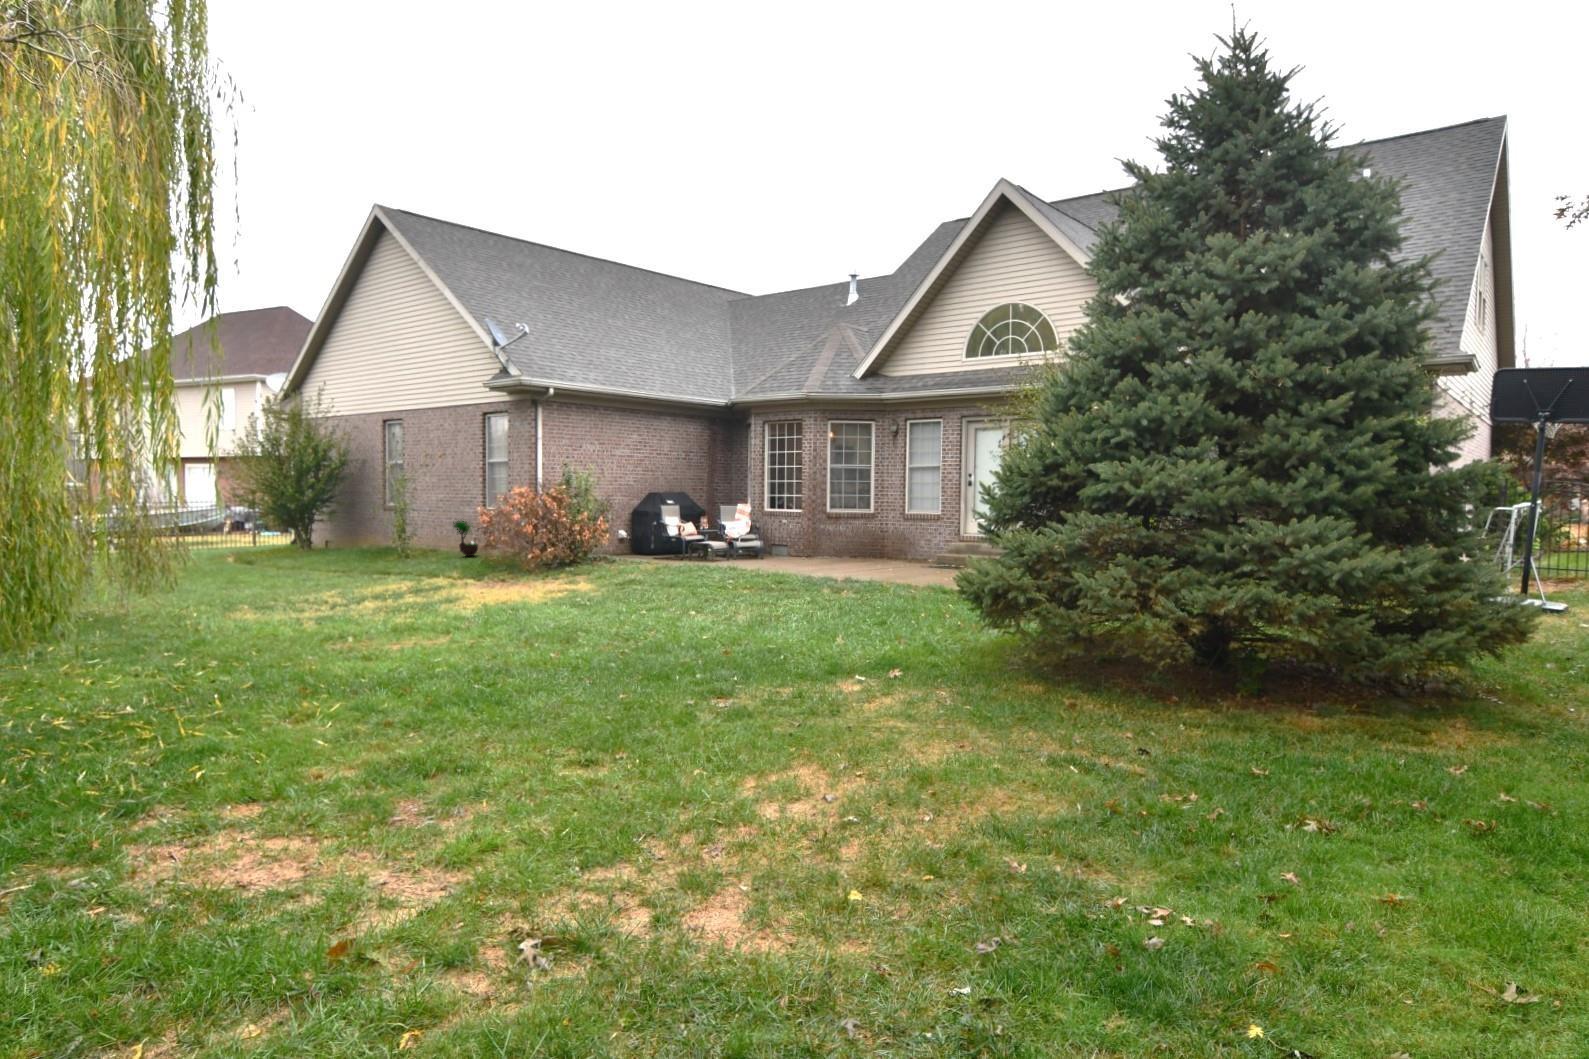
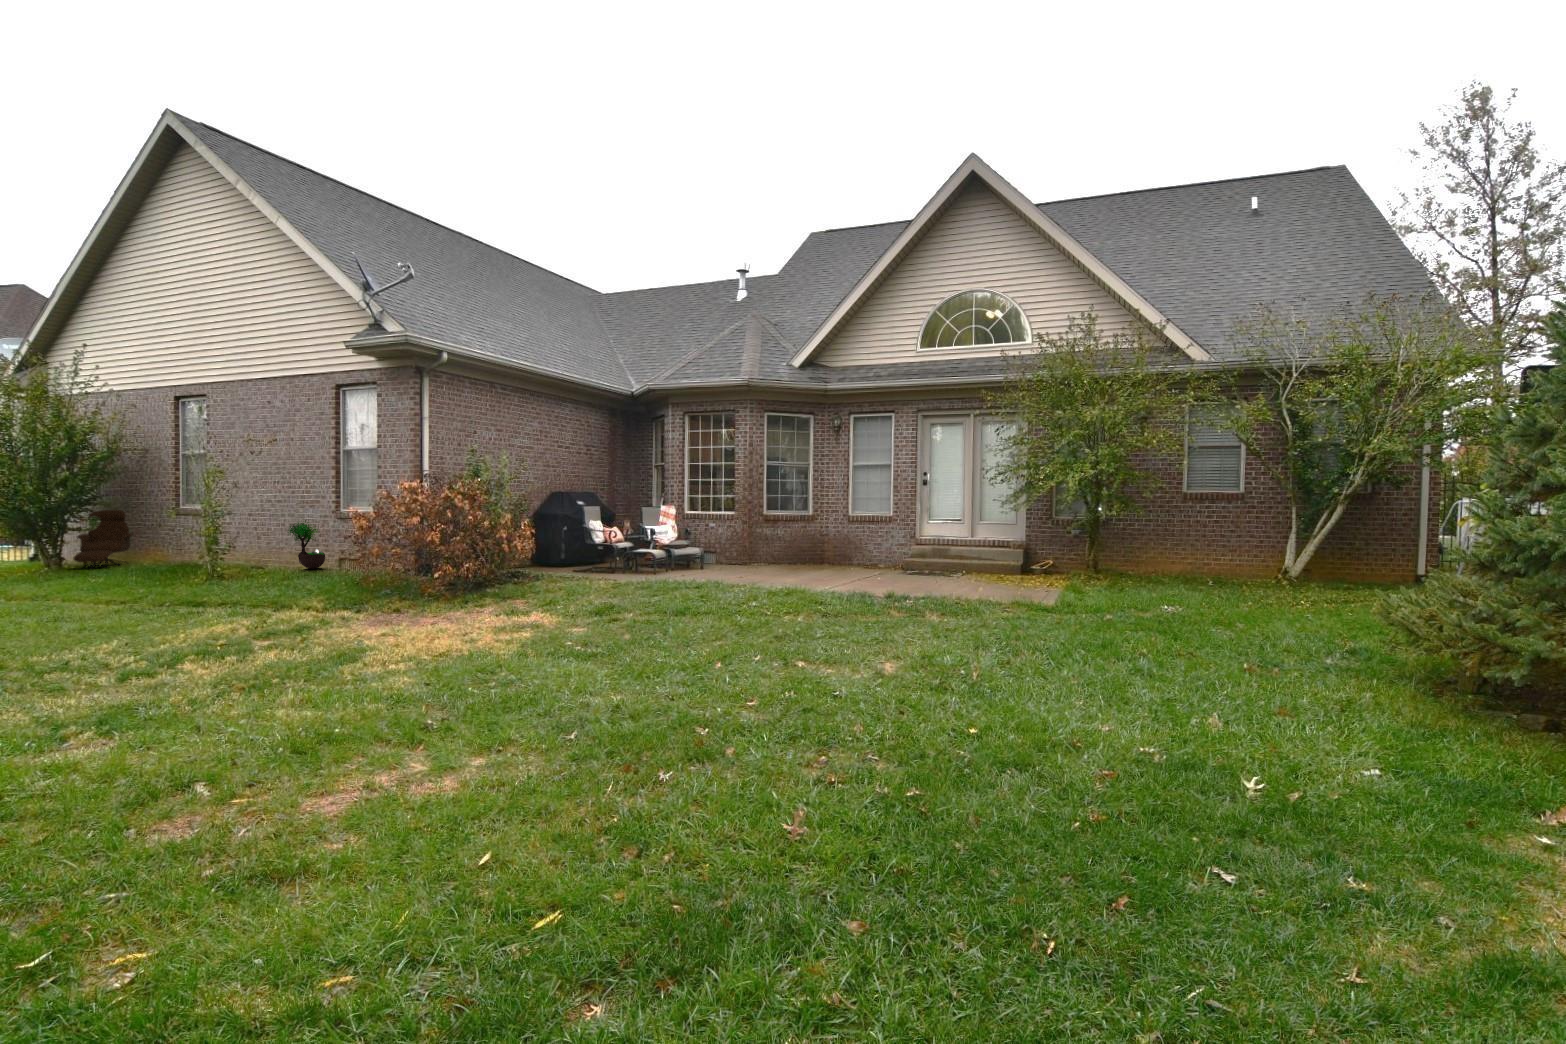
lounge chair: none [317,510,357,556] -> present [74,510,134,569]

